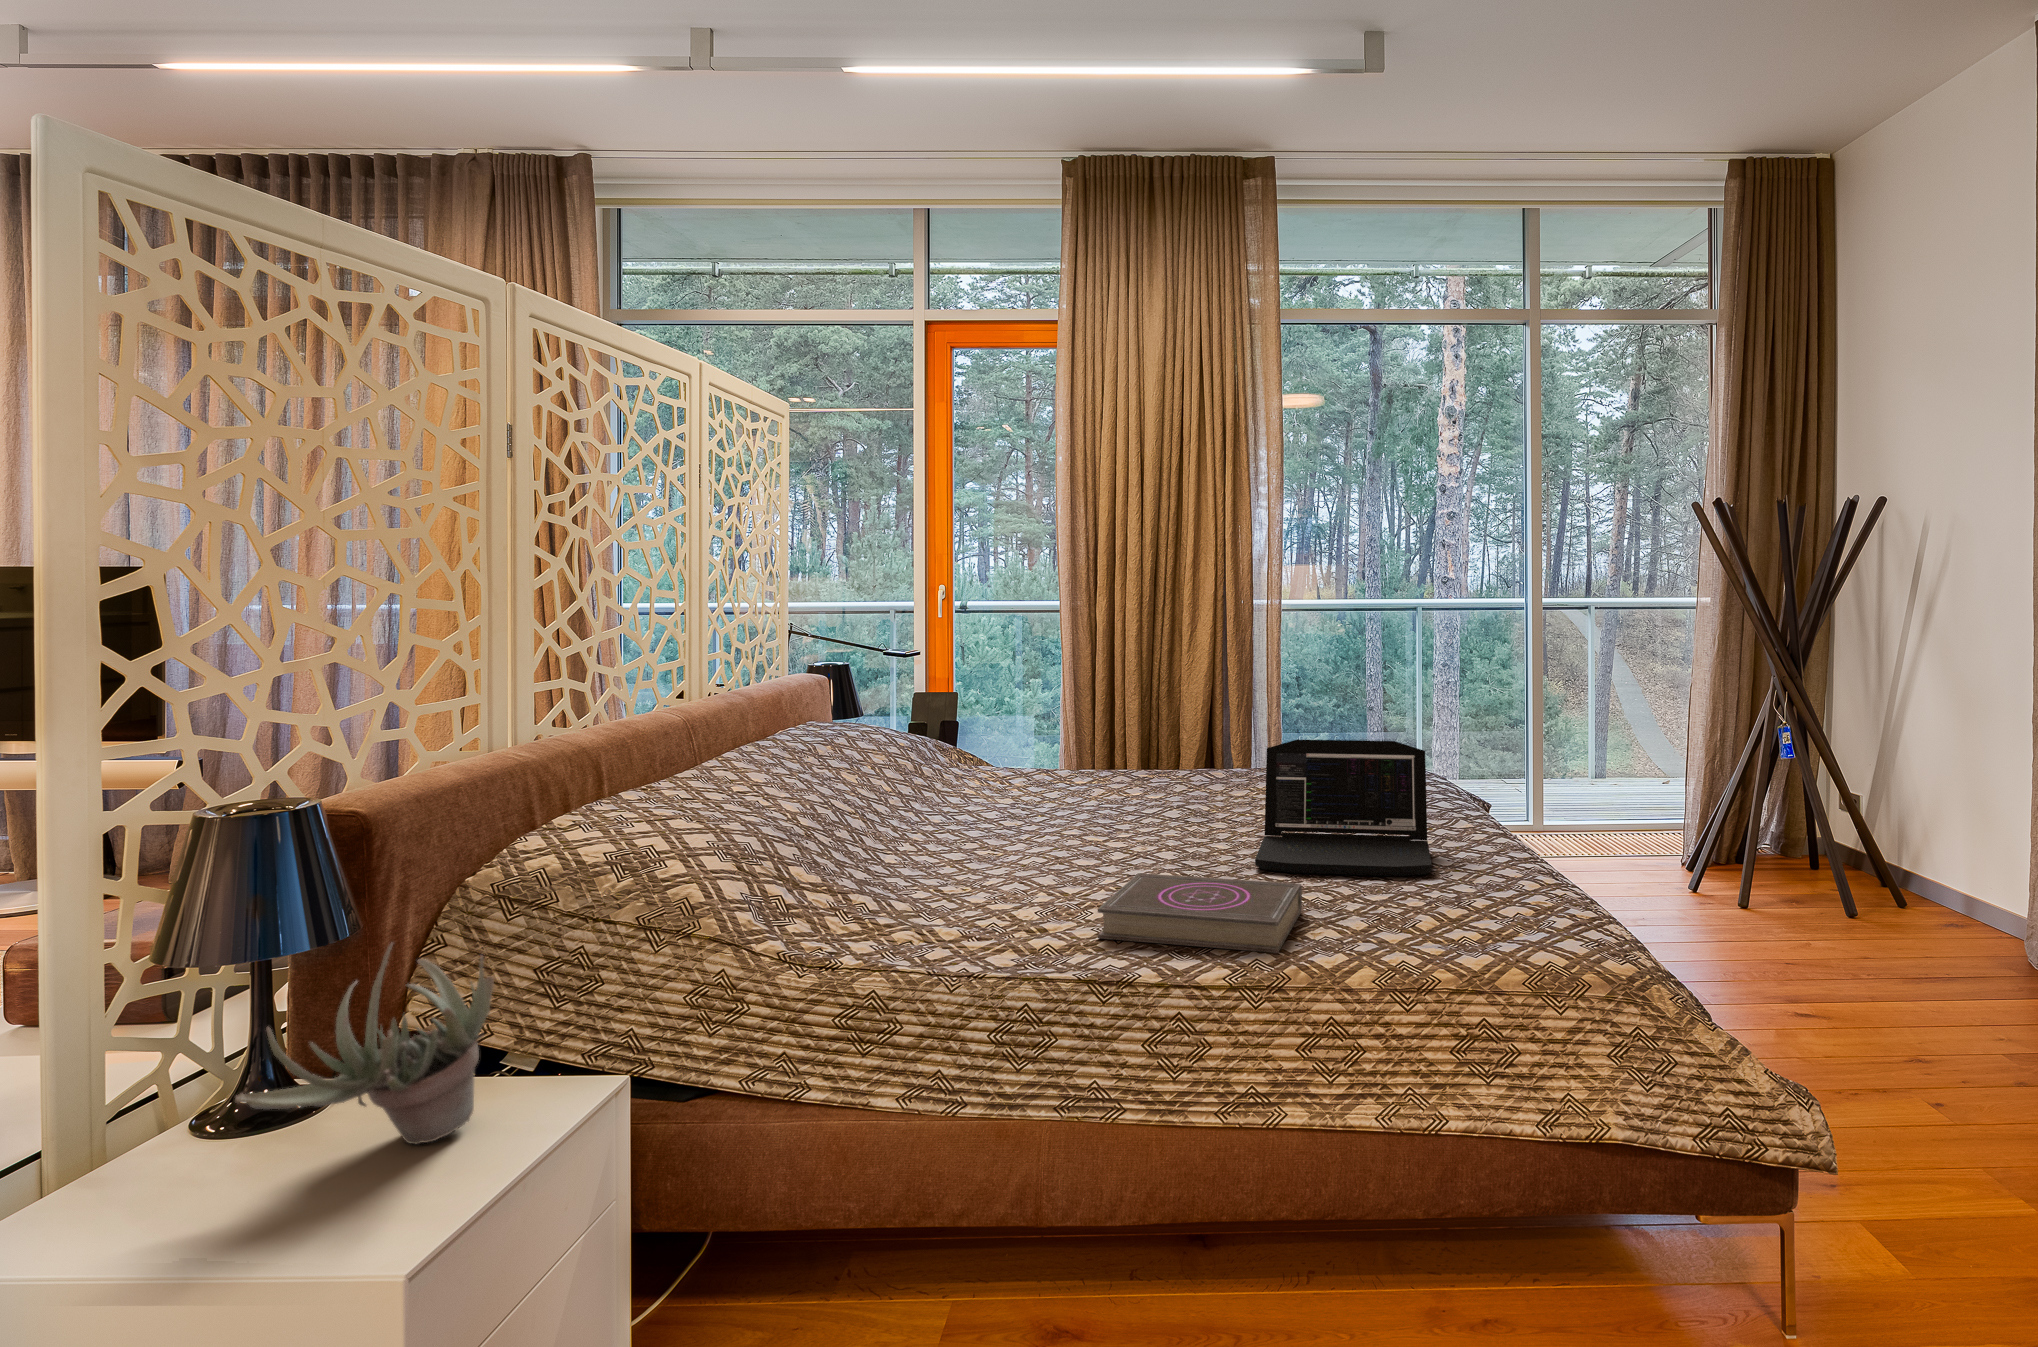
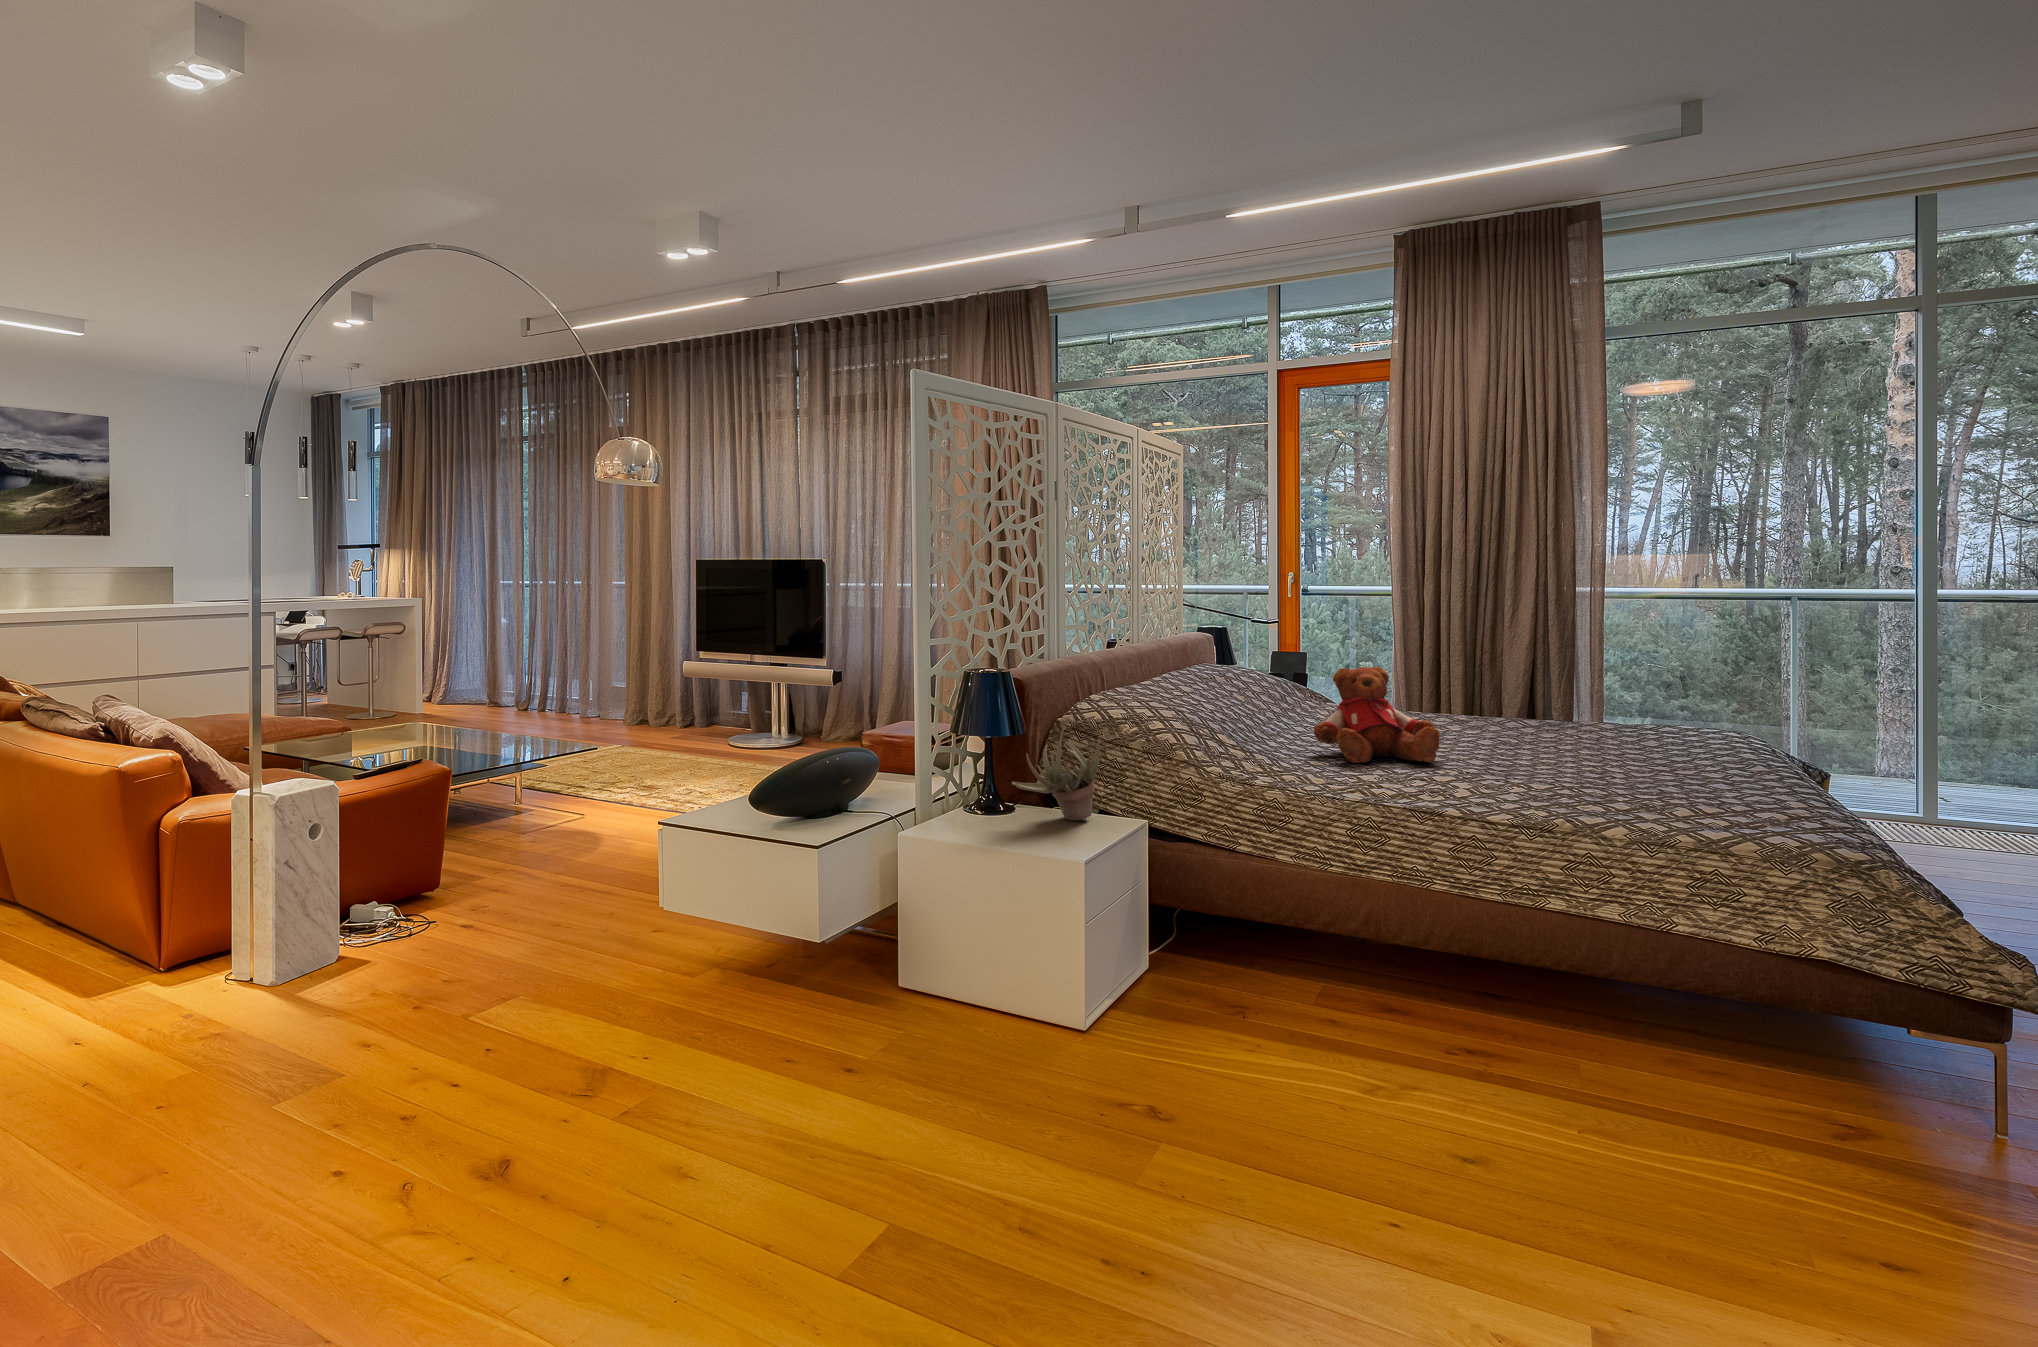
teddy bear: none [950,725,1124,884] -> present [1314,667,1440,762]
laptop: present [1255,740,1432,876] -> none [1546,688,1708,790]
book: present [1098,873,1302,953] -> none [1417,761,1576,810]

